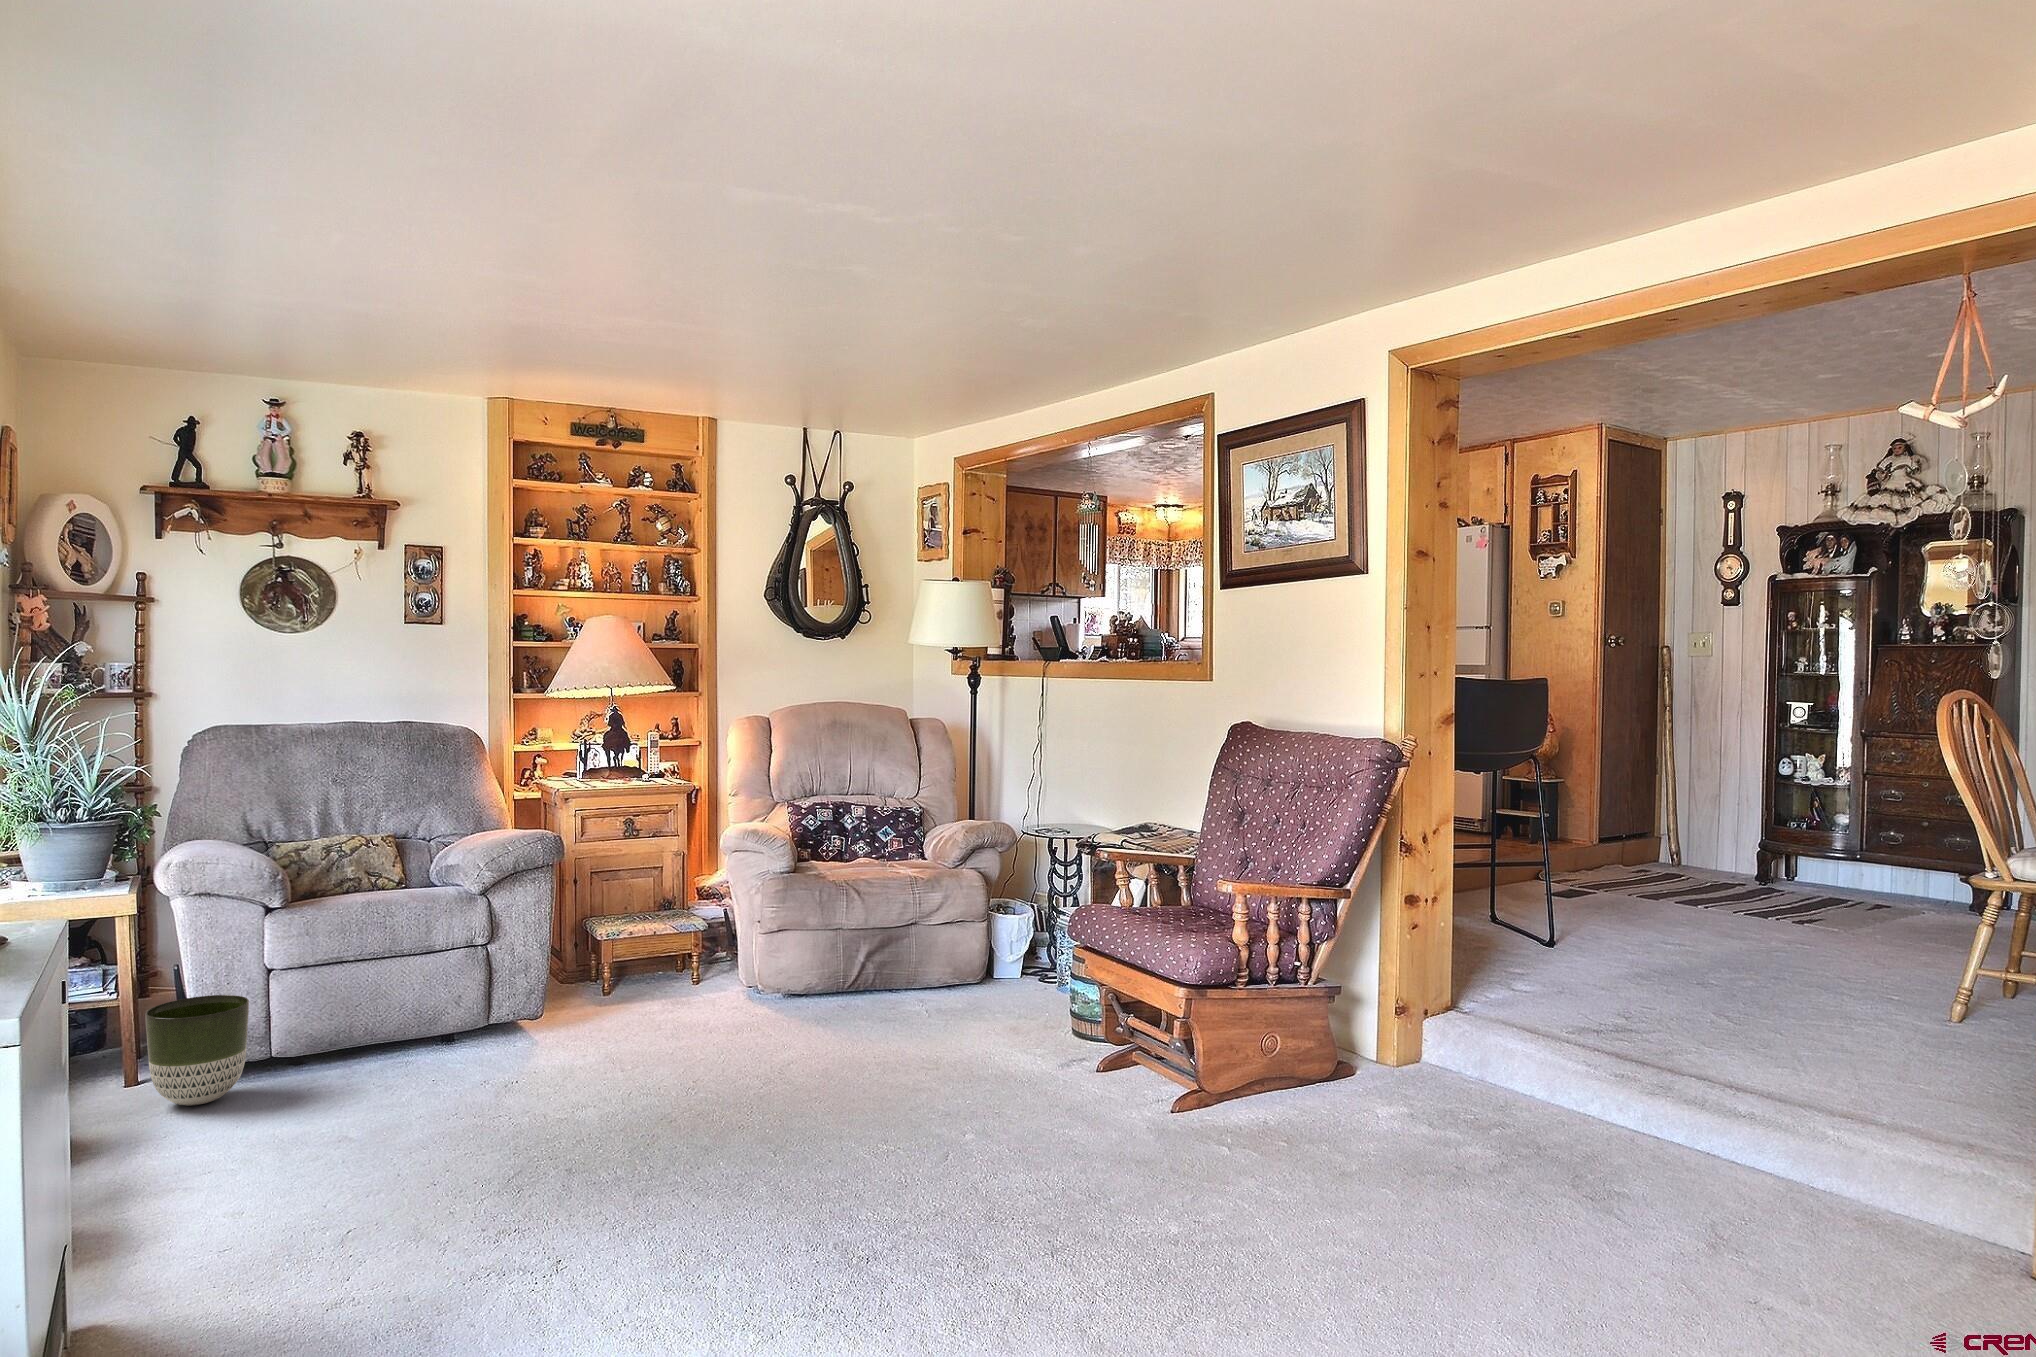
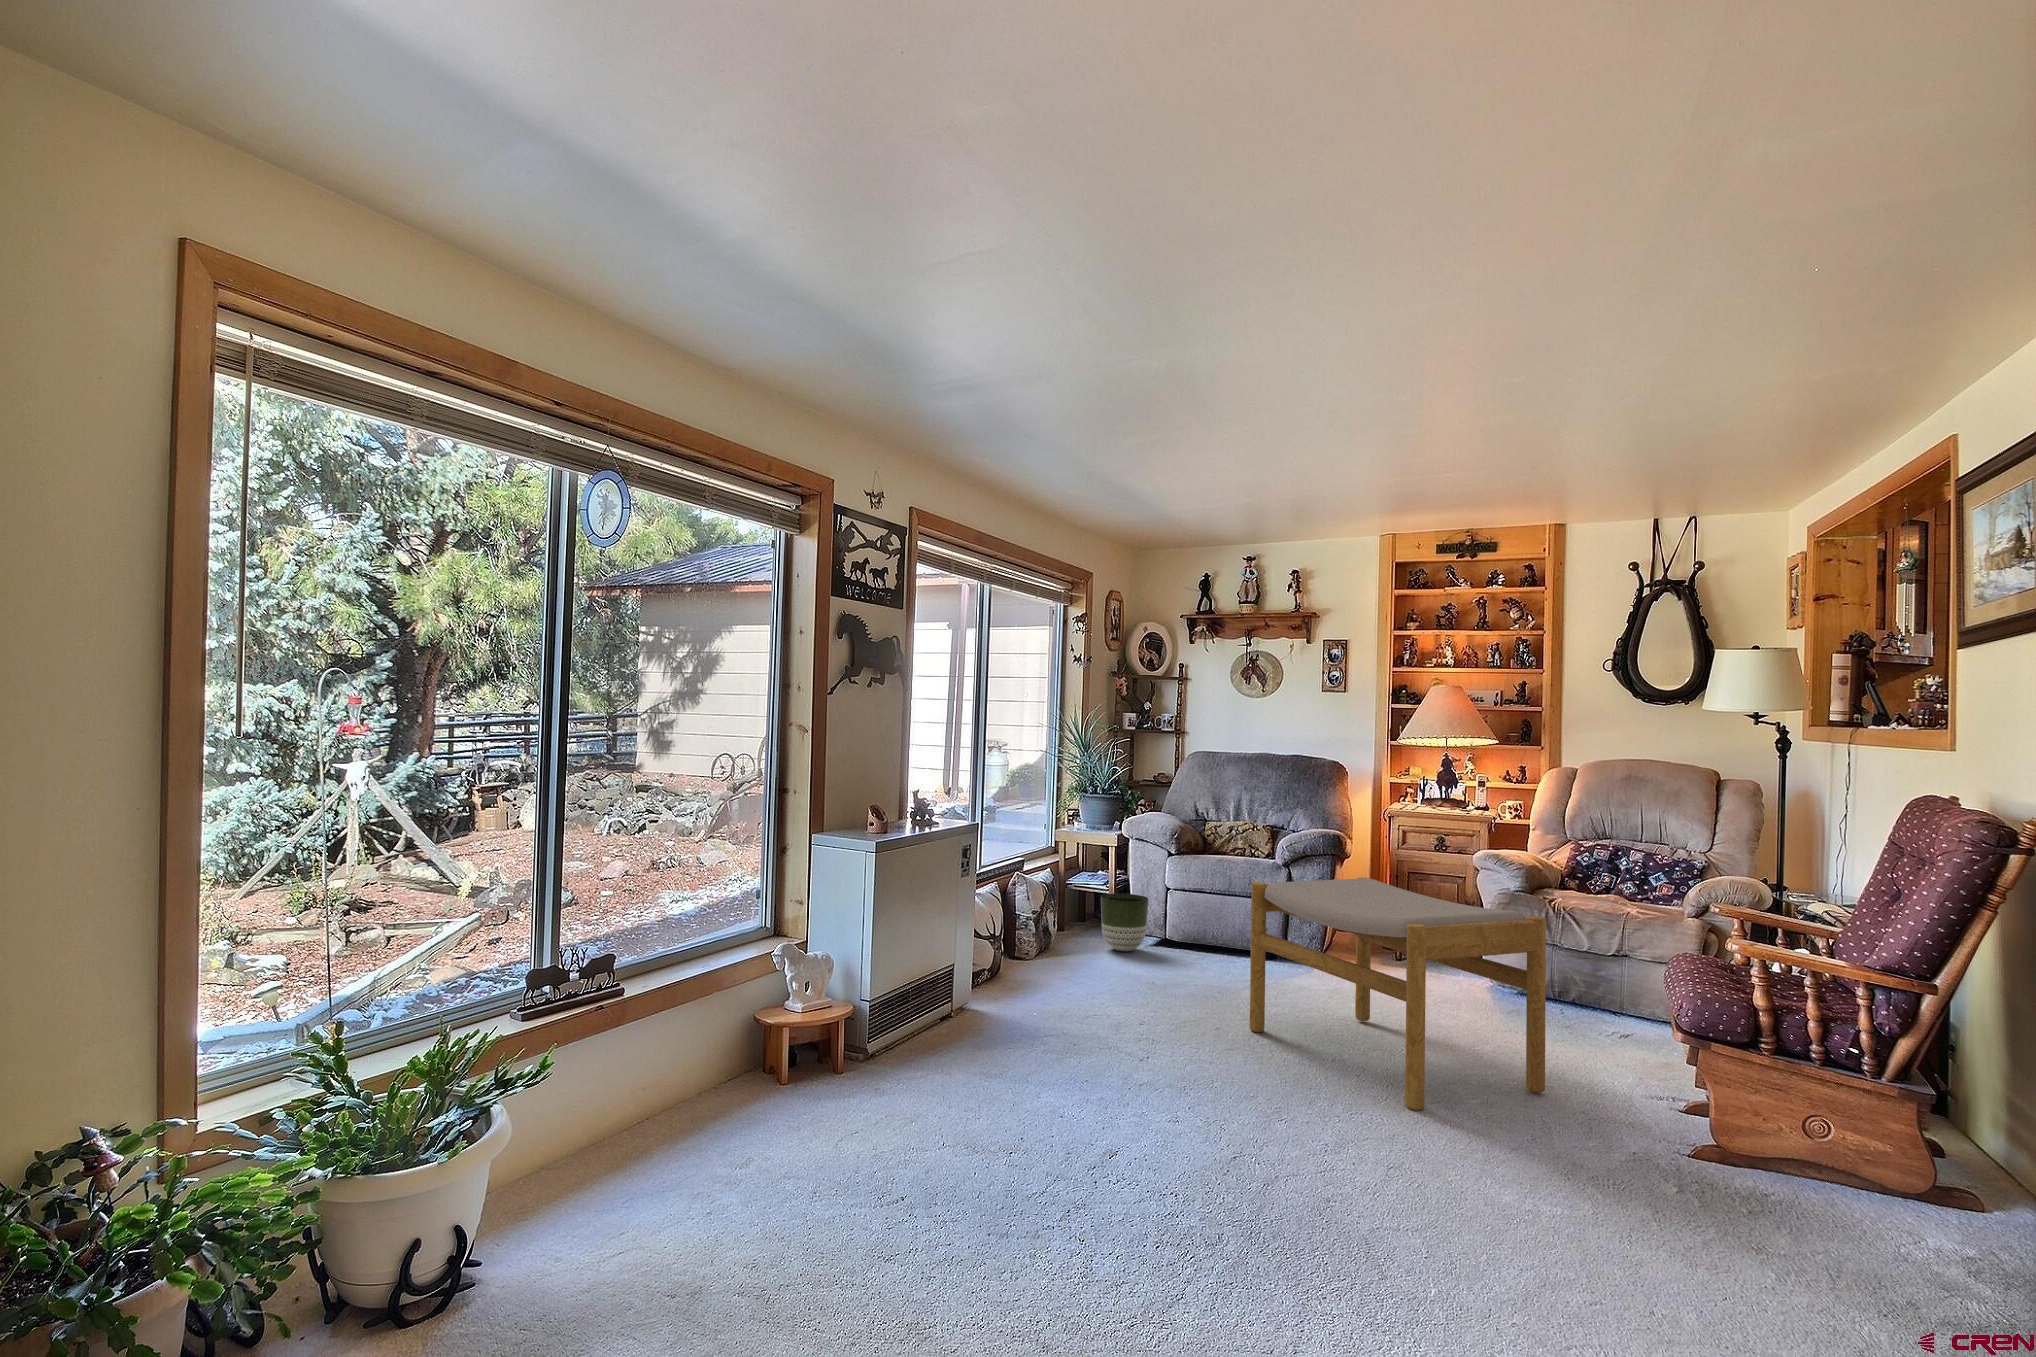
footstool: none [627,892,1017,1184] -> present [1250,877,1546,1111]

